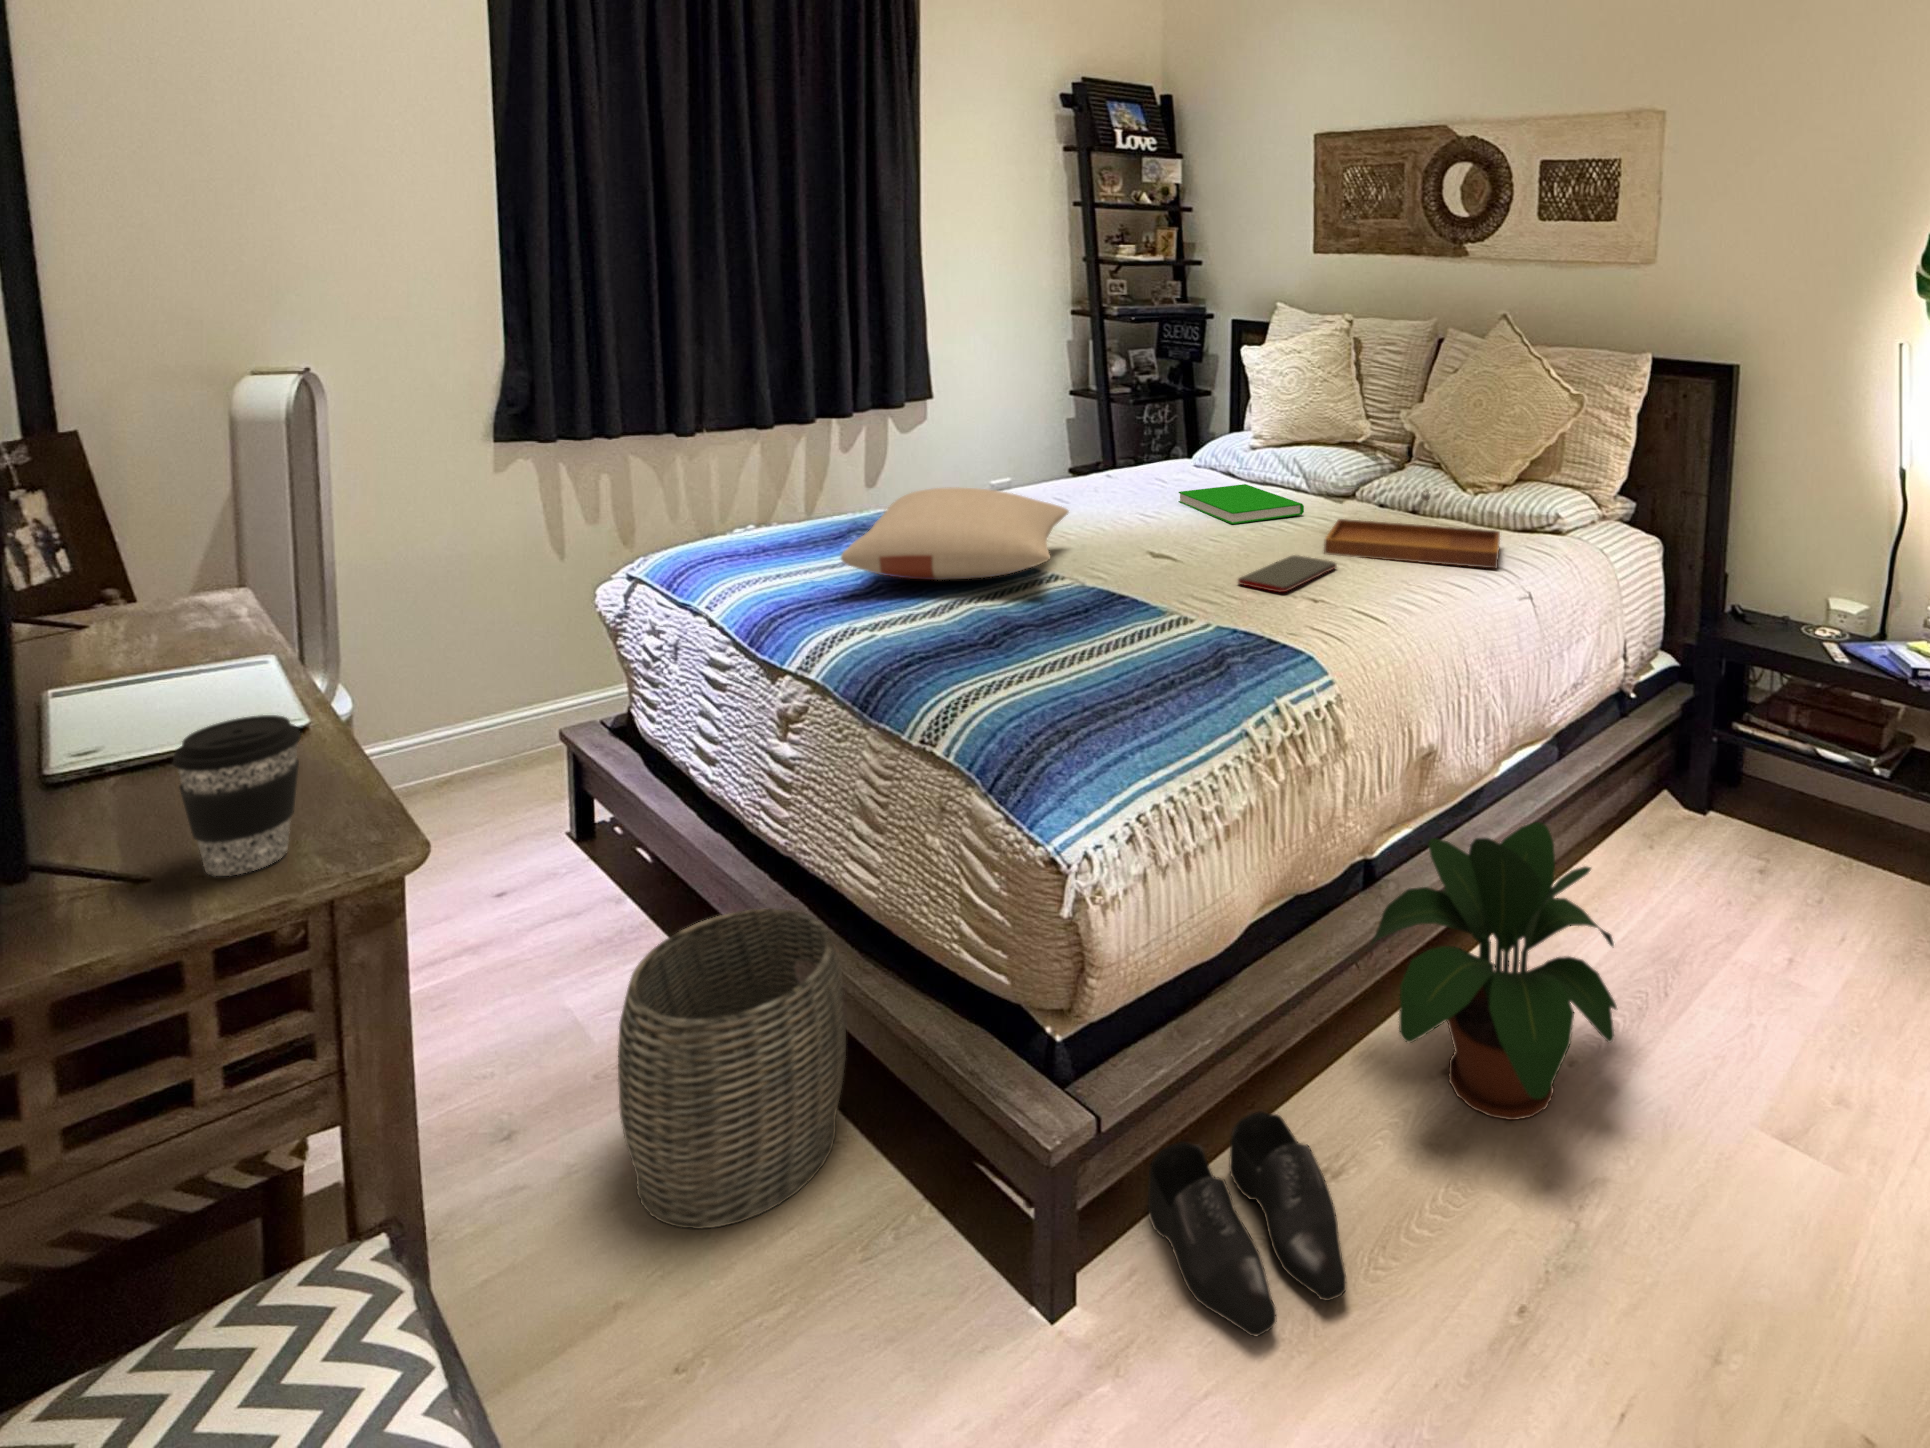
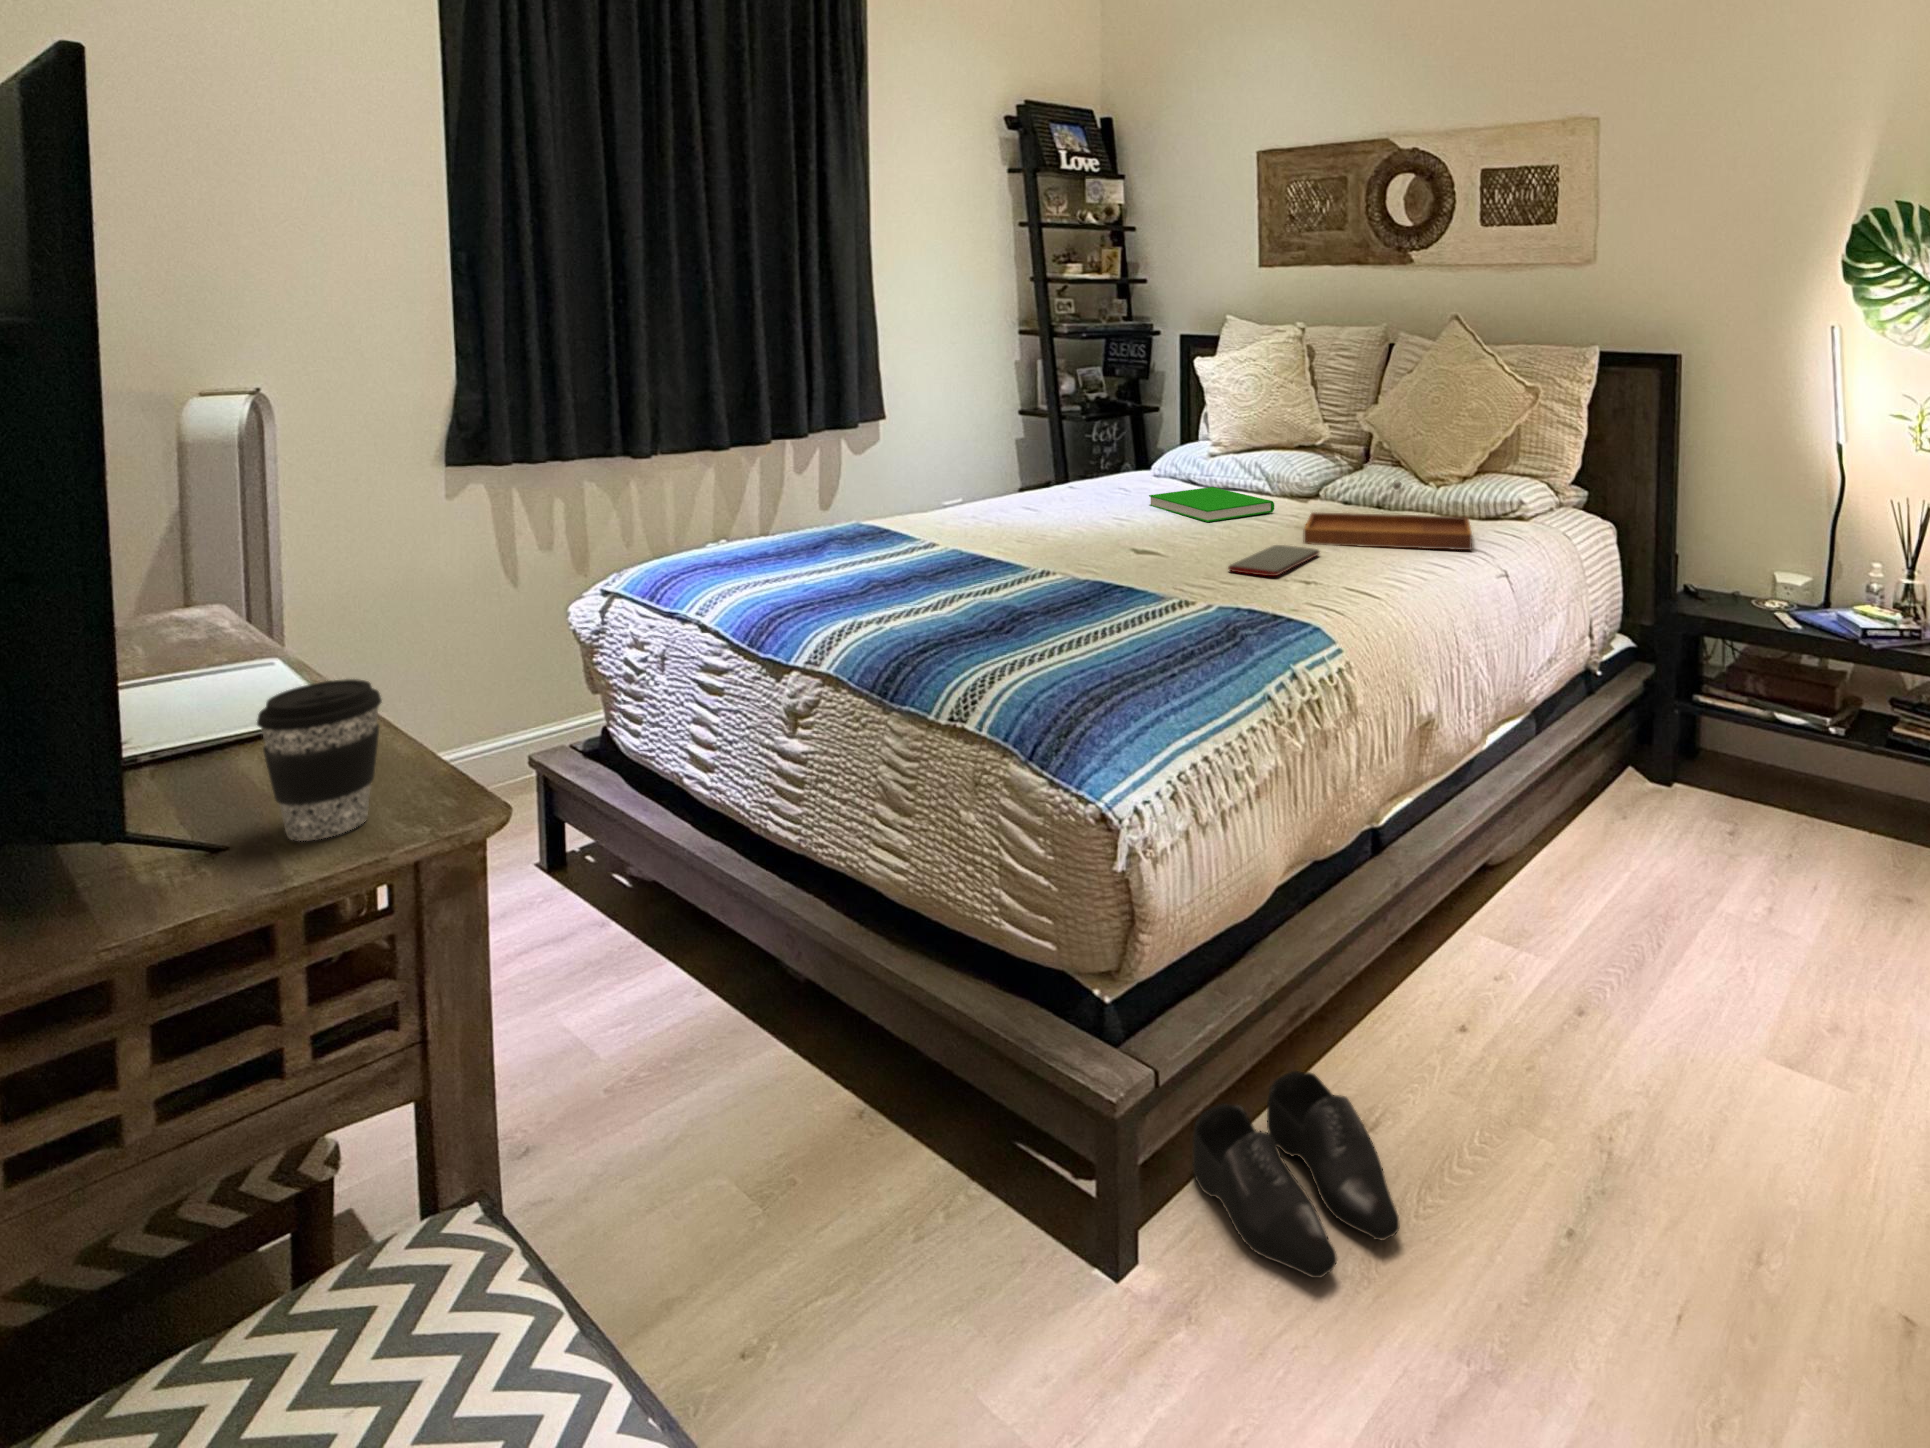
pillow: present [841,487,1069,580] -> none [840,488,1054,576]
potted plant: present [1371,822,1617,1120] -> none [1375,779,1626,1067]
woven basket: present [618,909,846,1229] -> none [647,903,876,1226]

